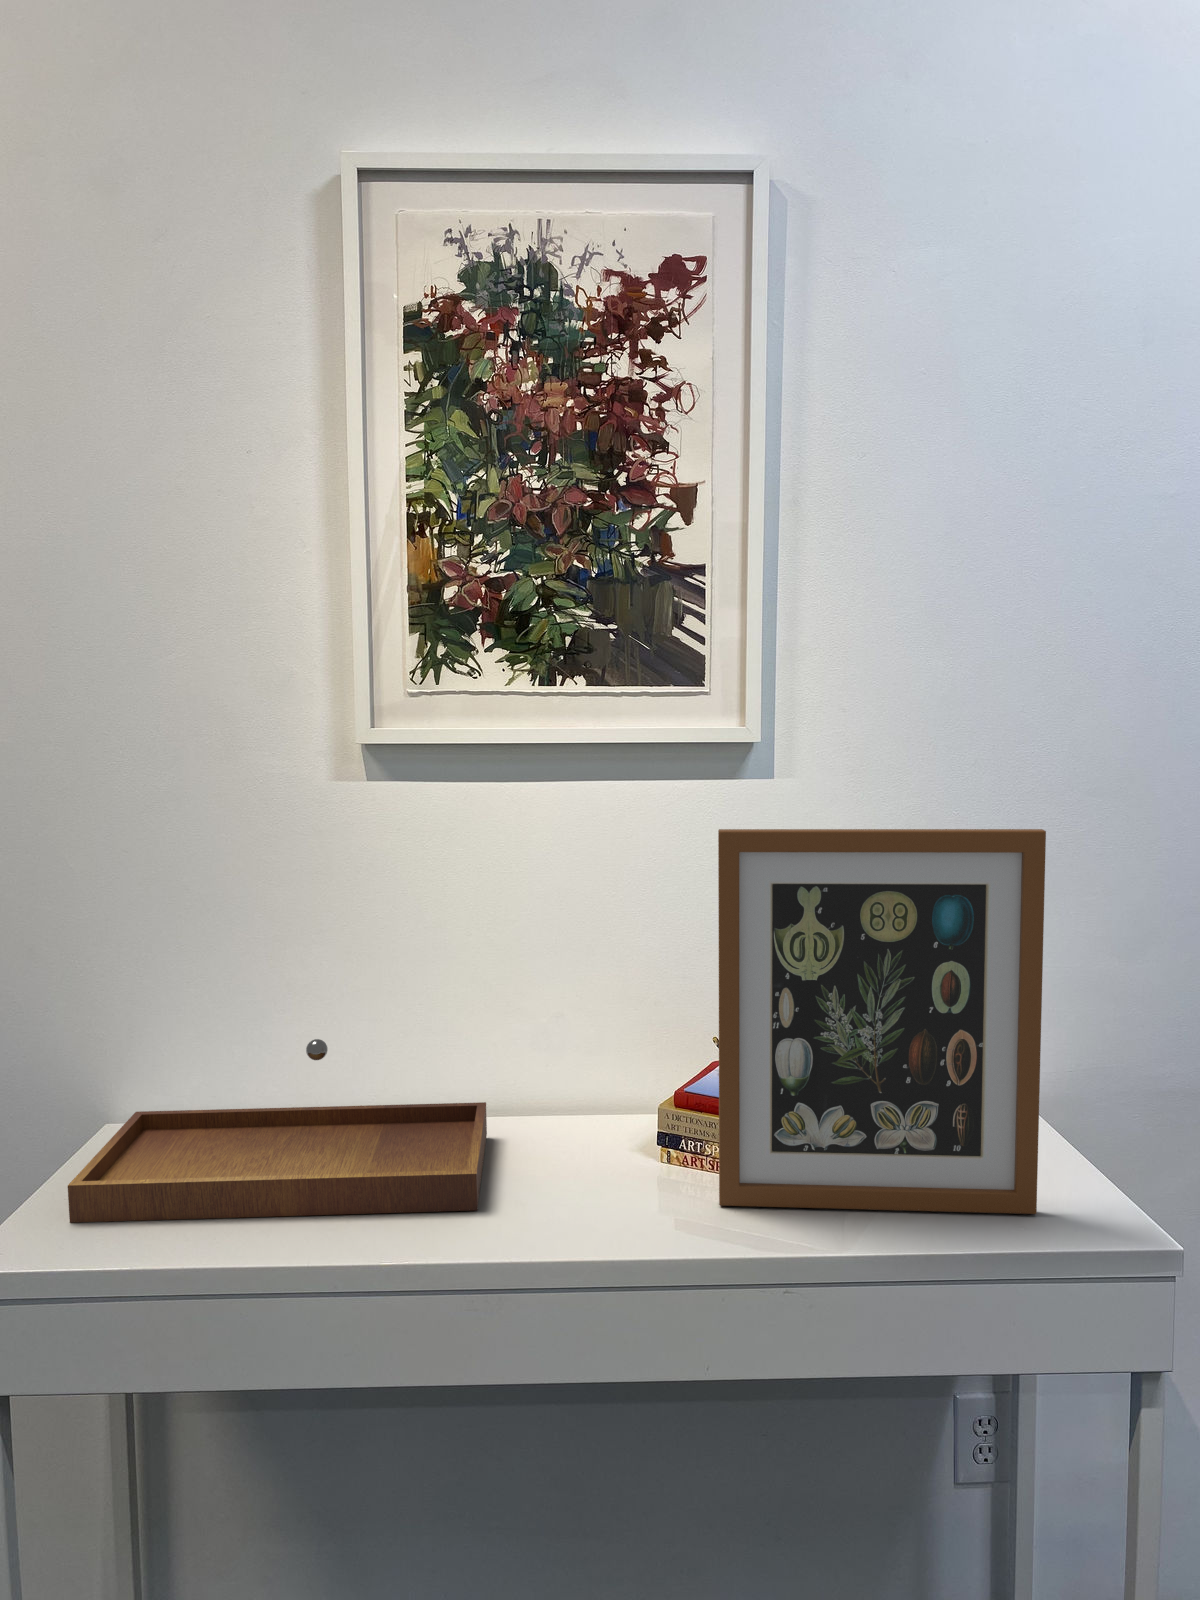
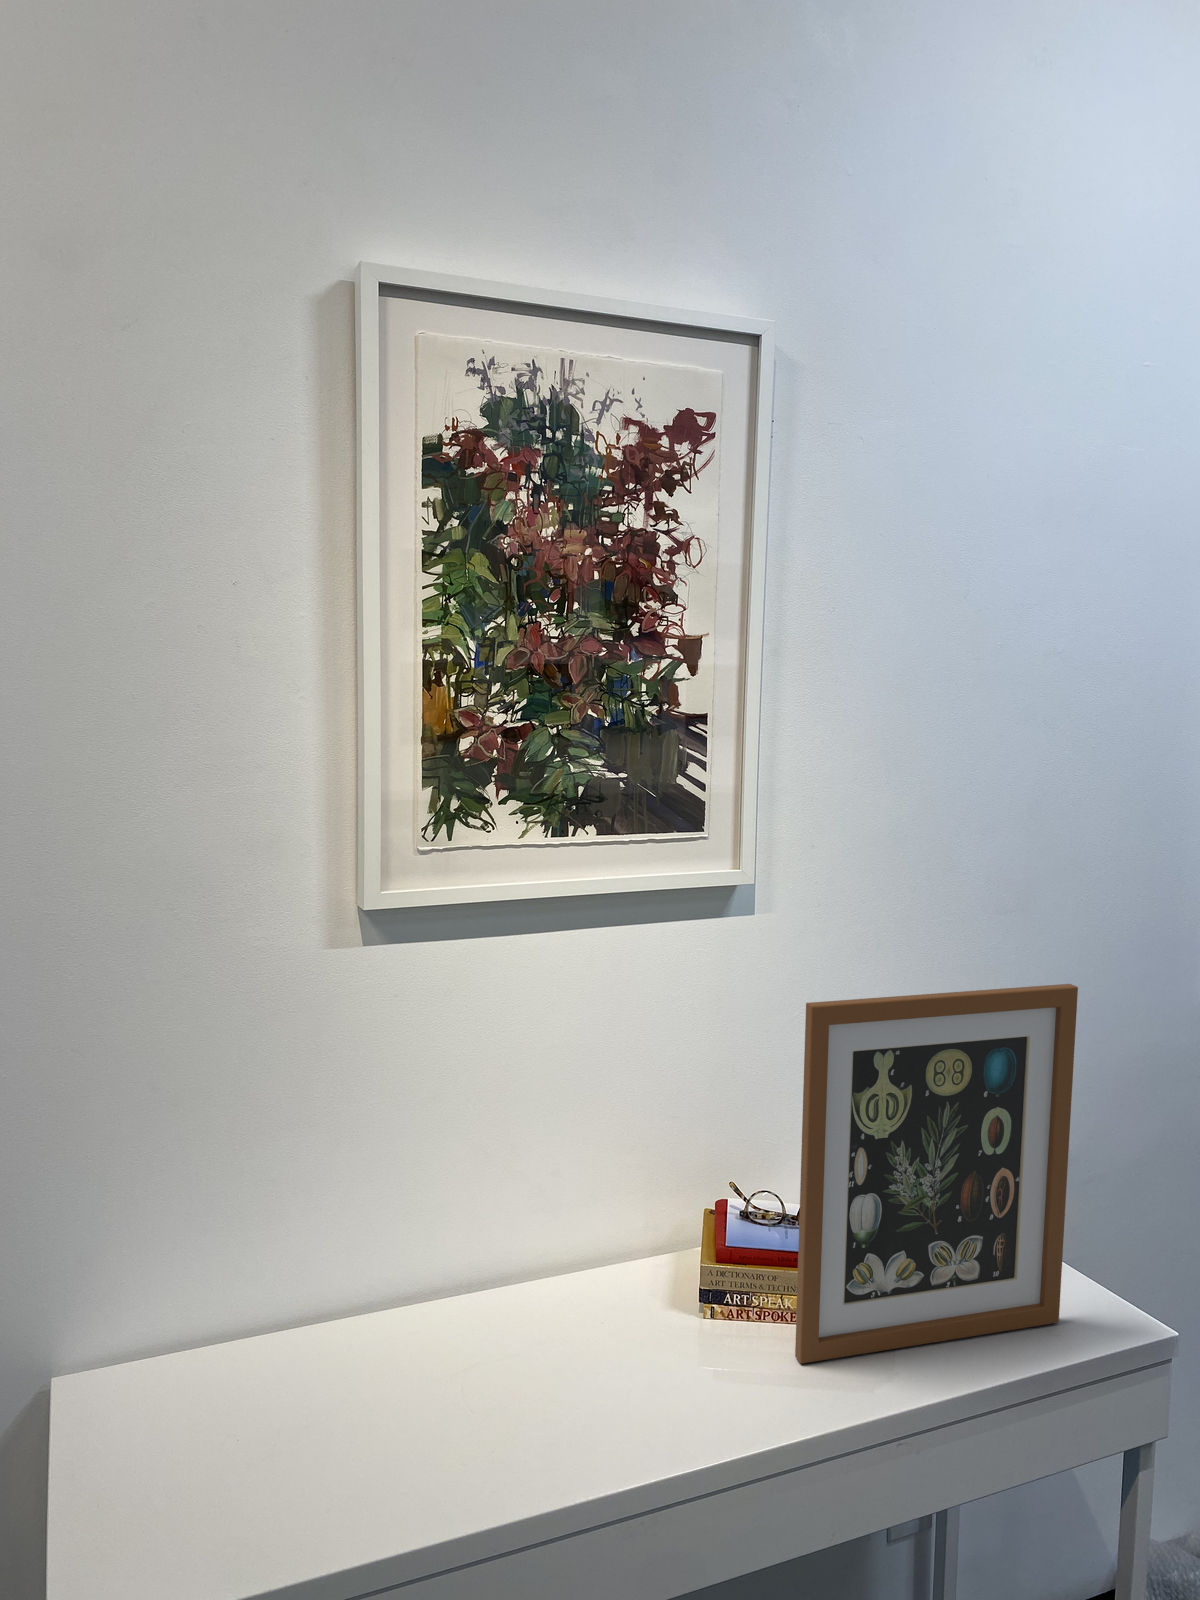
tray: present [68,1039,487,1223] -> none [122,1247,582,1532]

